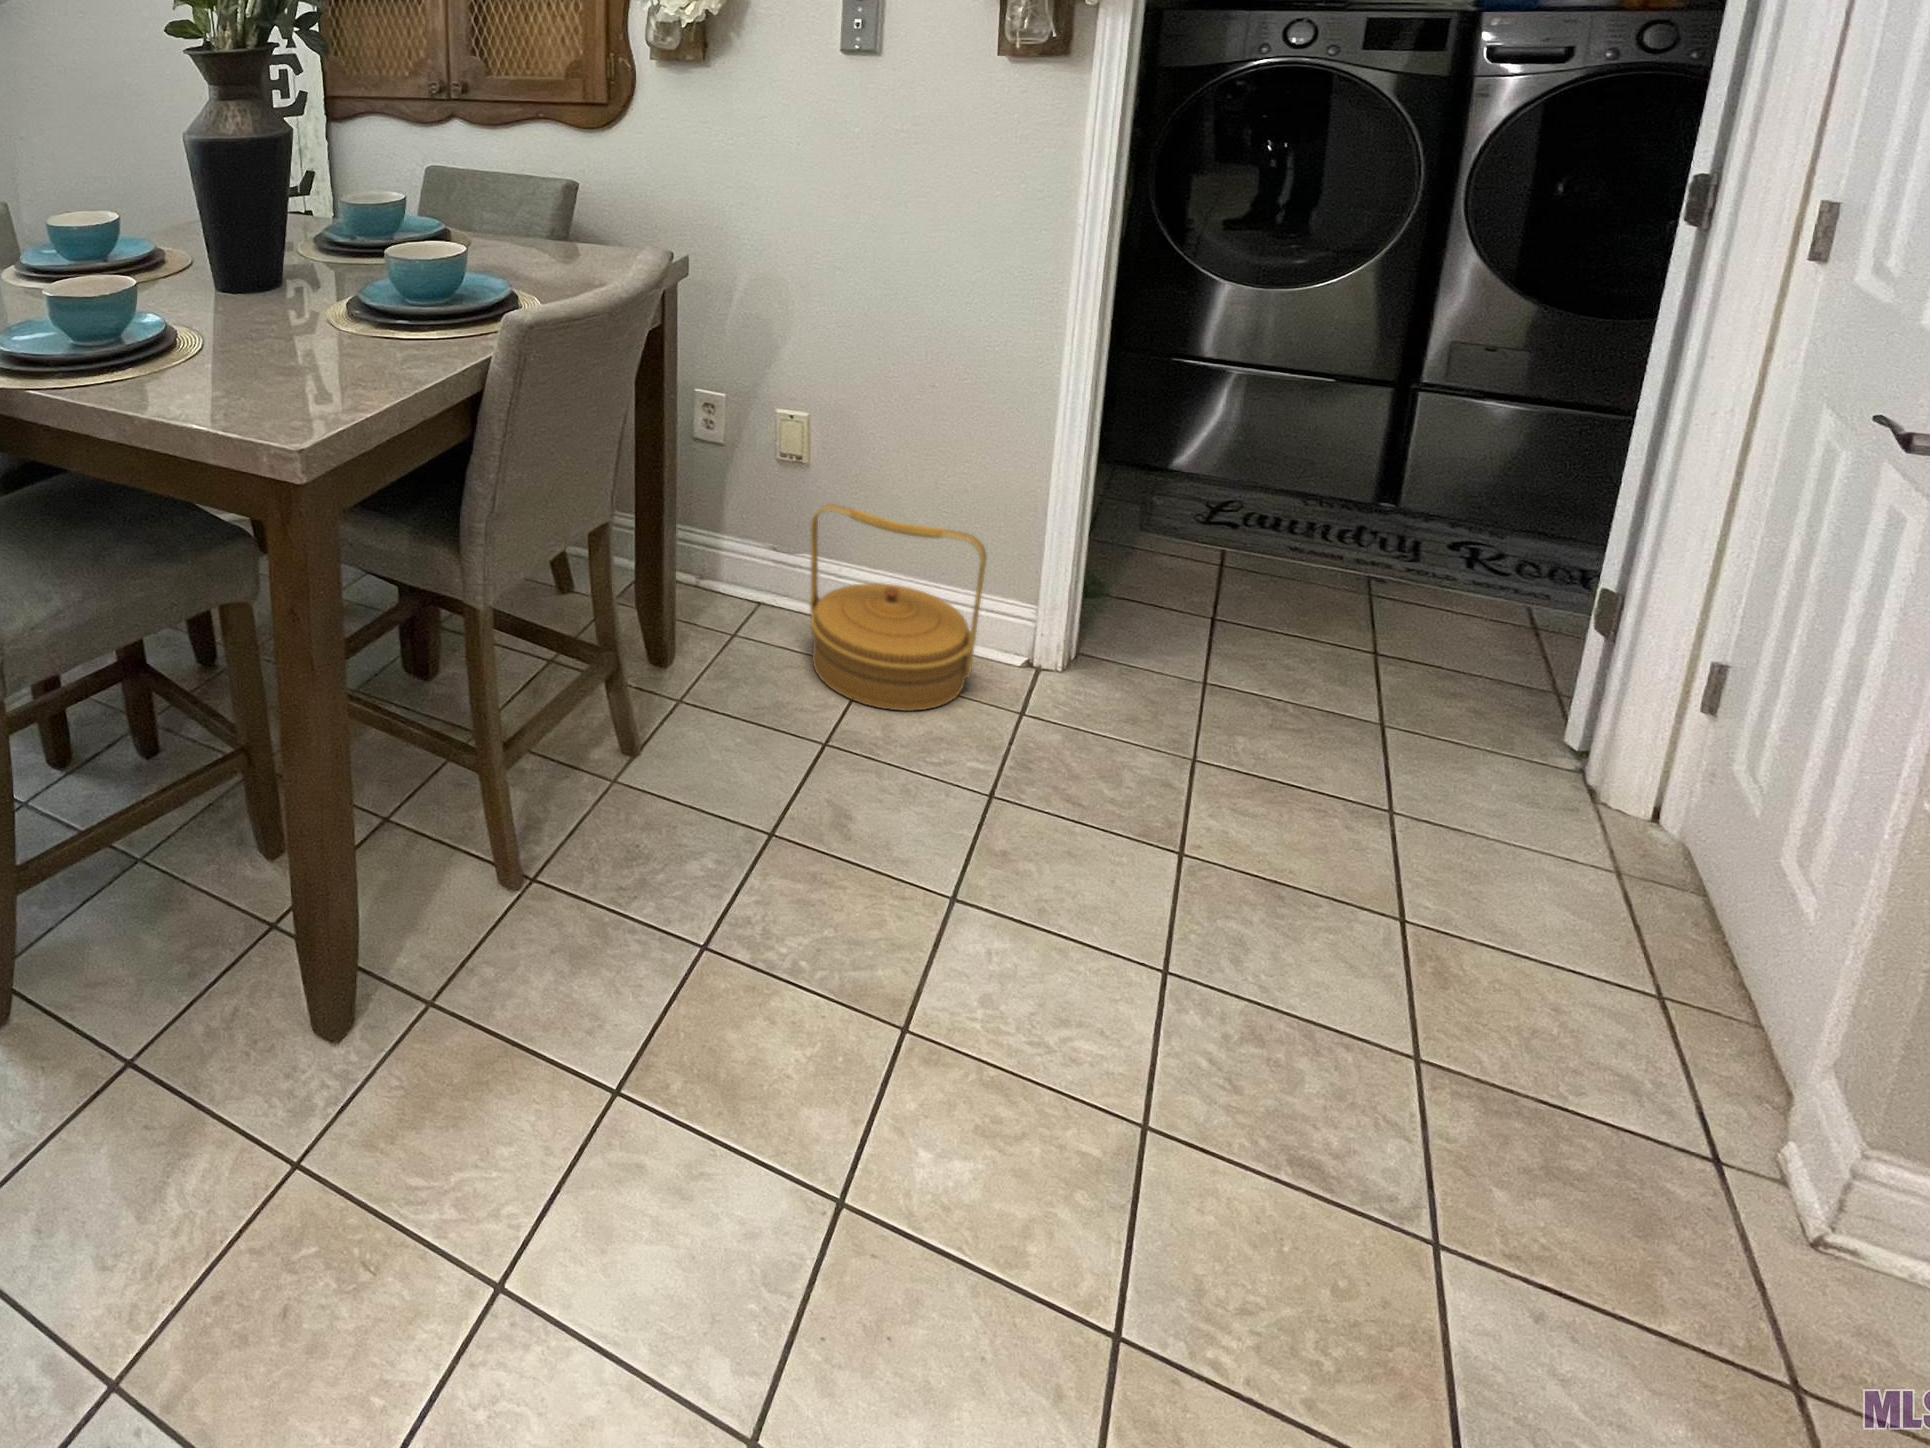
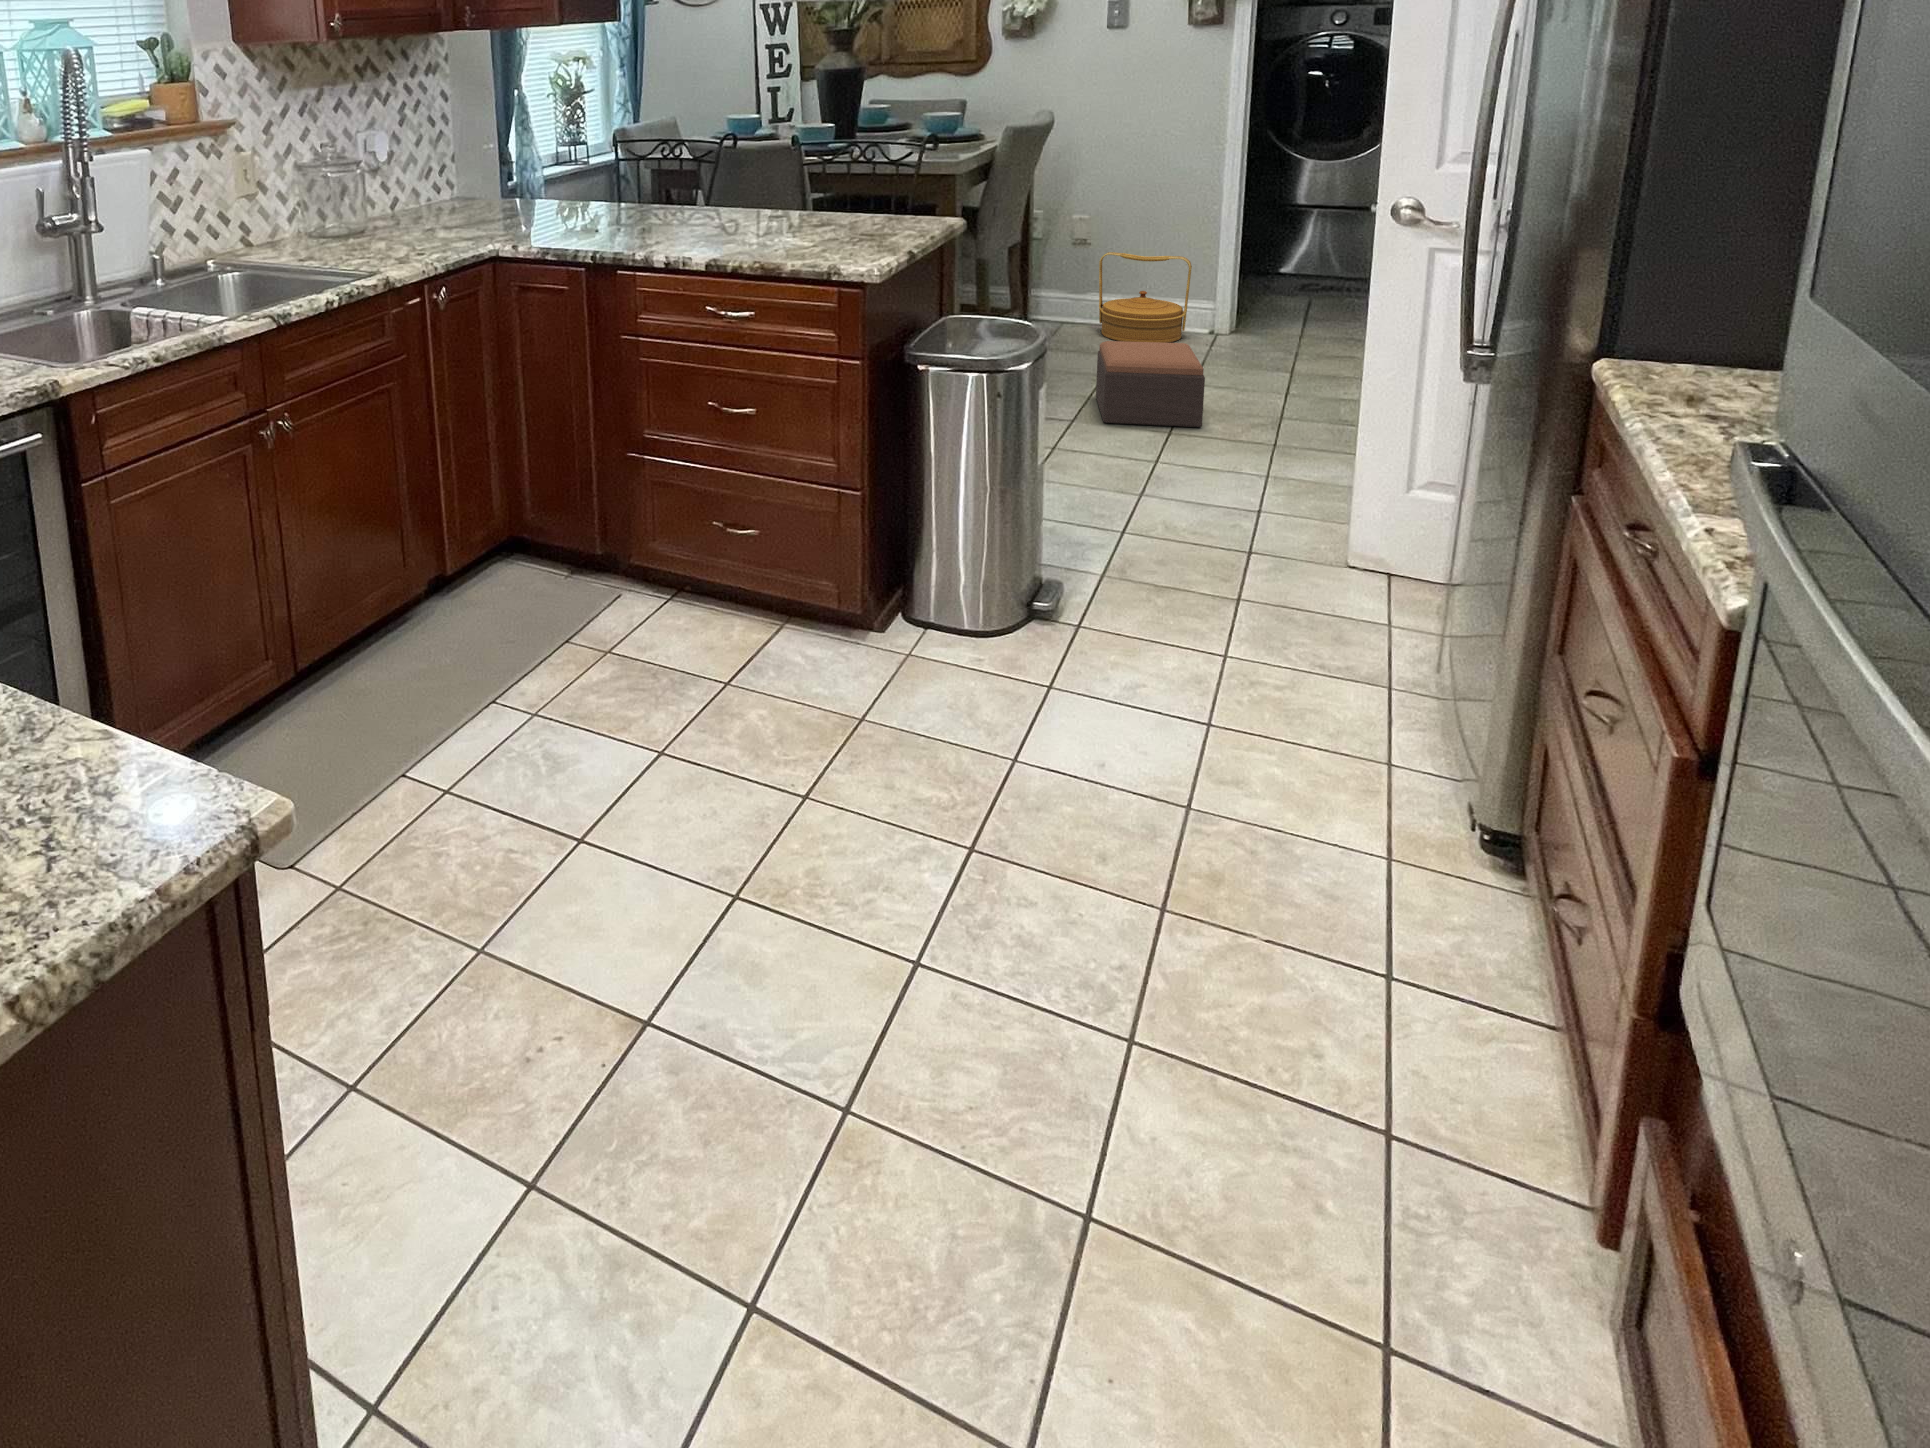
footstool: none [679,864,939,1212] -> present [1096,341,1205,427]

